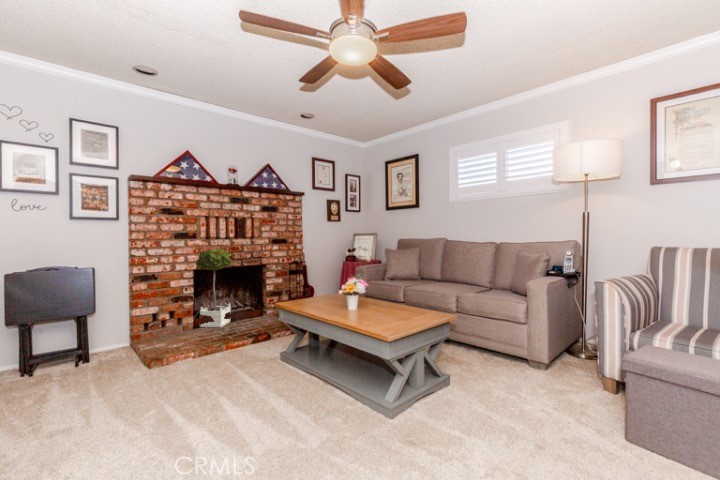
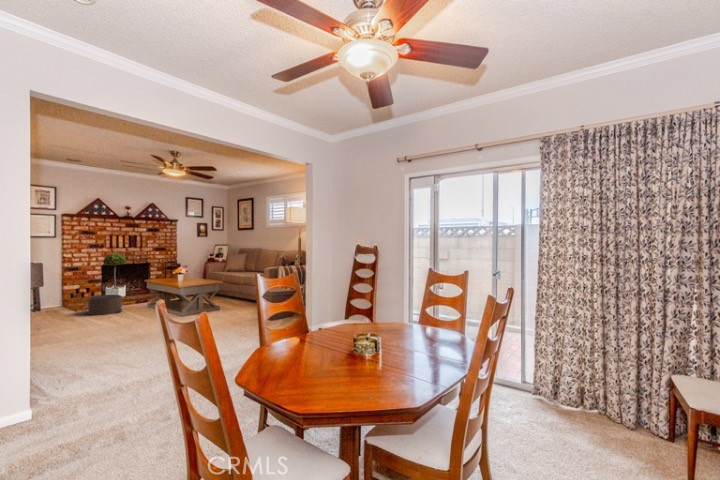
pouf: none [162,340,250,397] -> present [82,295,125,315]

